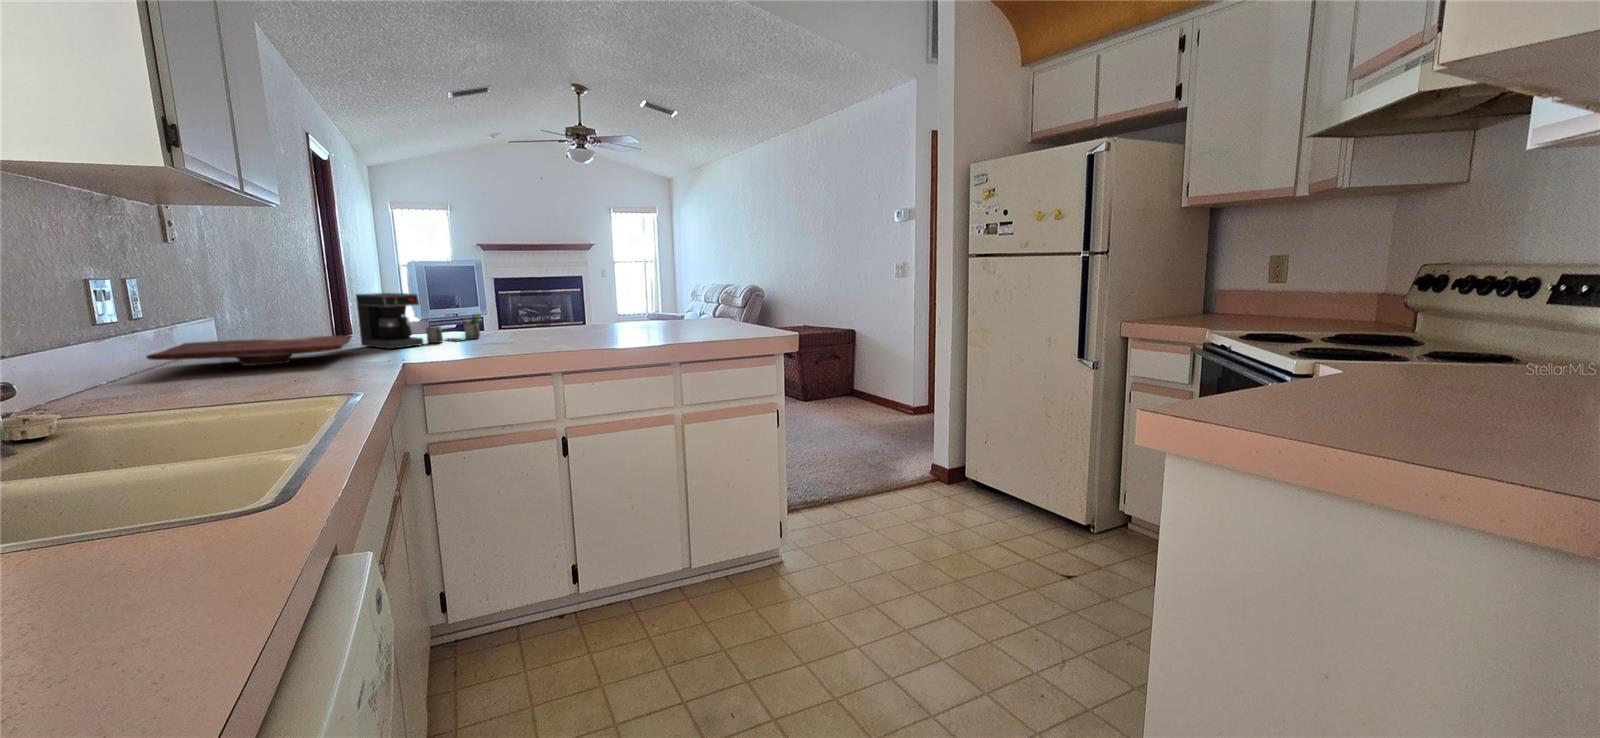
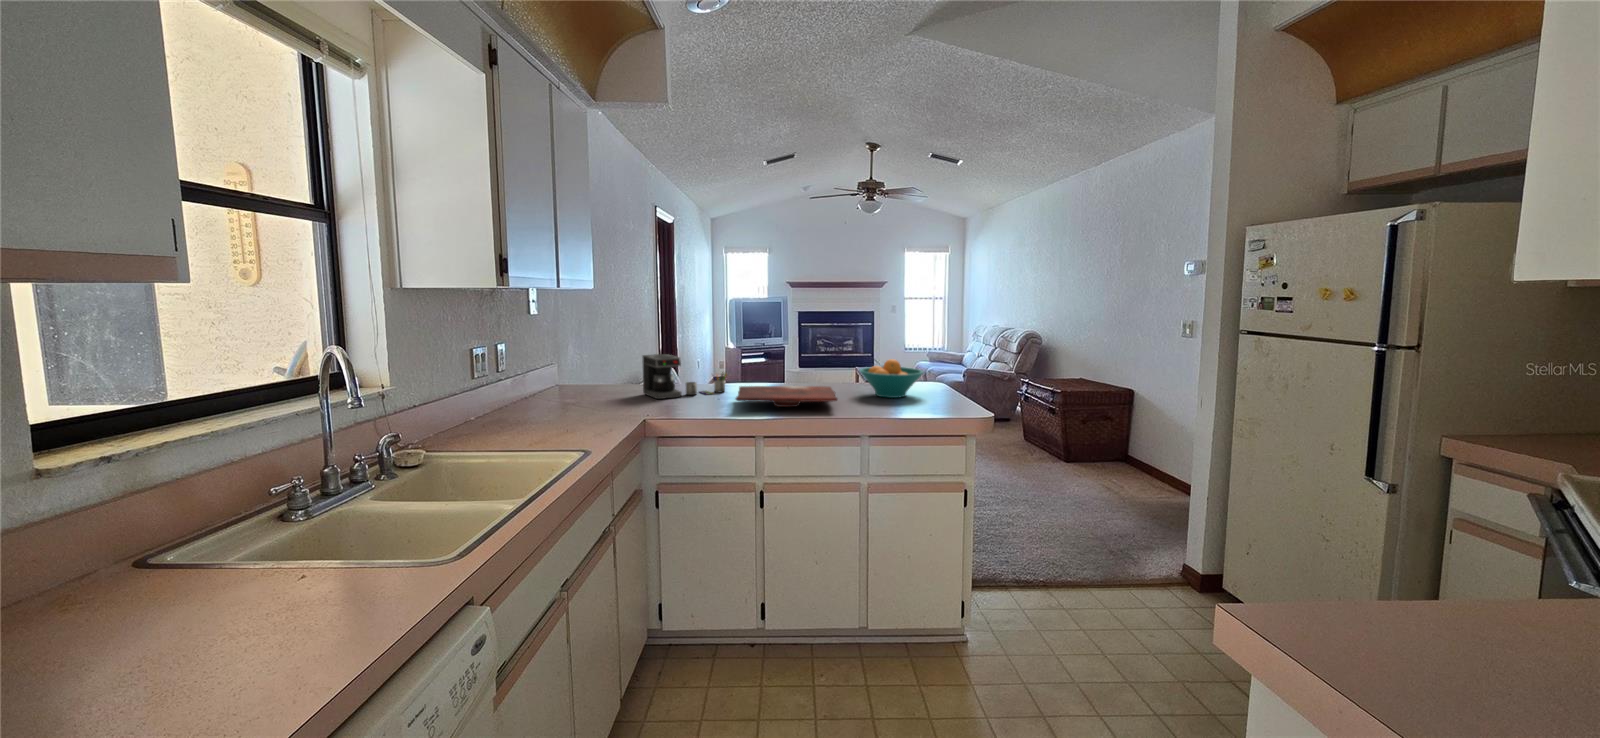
fruit bowl: none [646,289,716,330] -> present [860,359,923,398]
cutting board: present [147,335,352,366] -> present [736,386,837,407]

